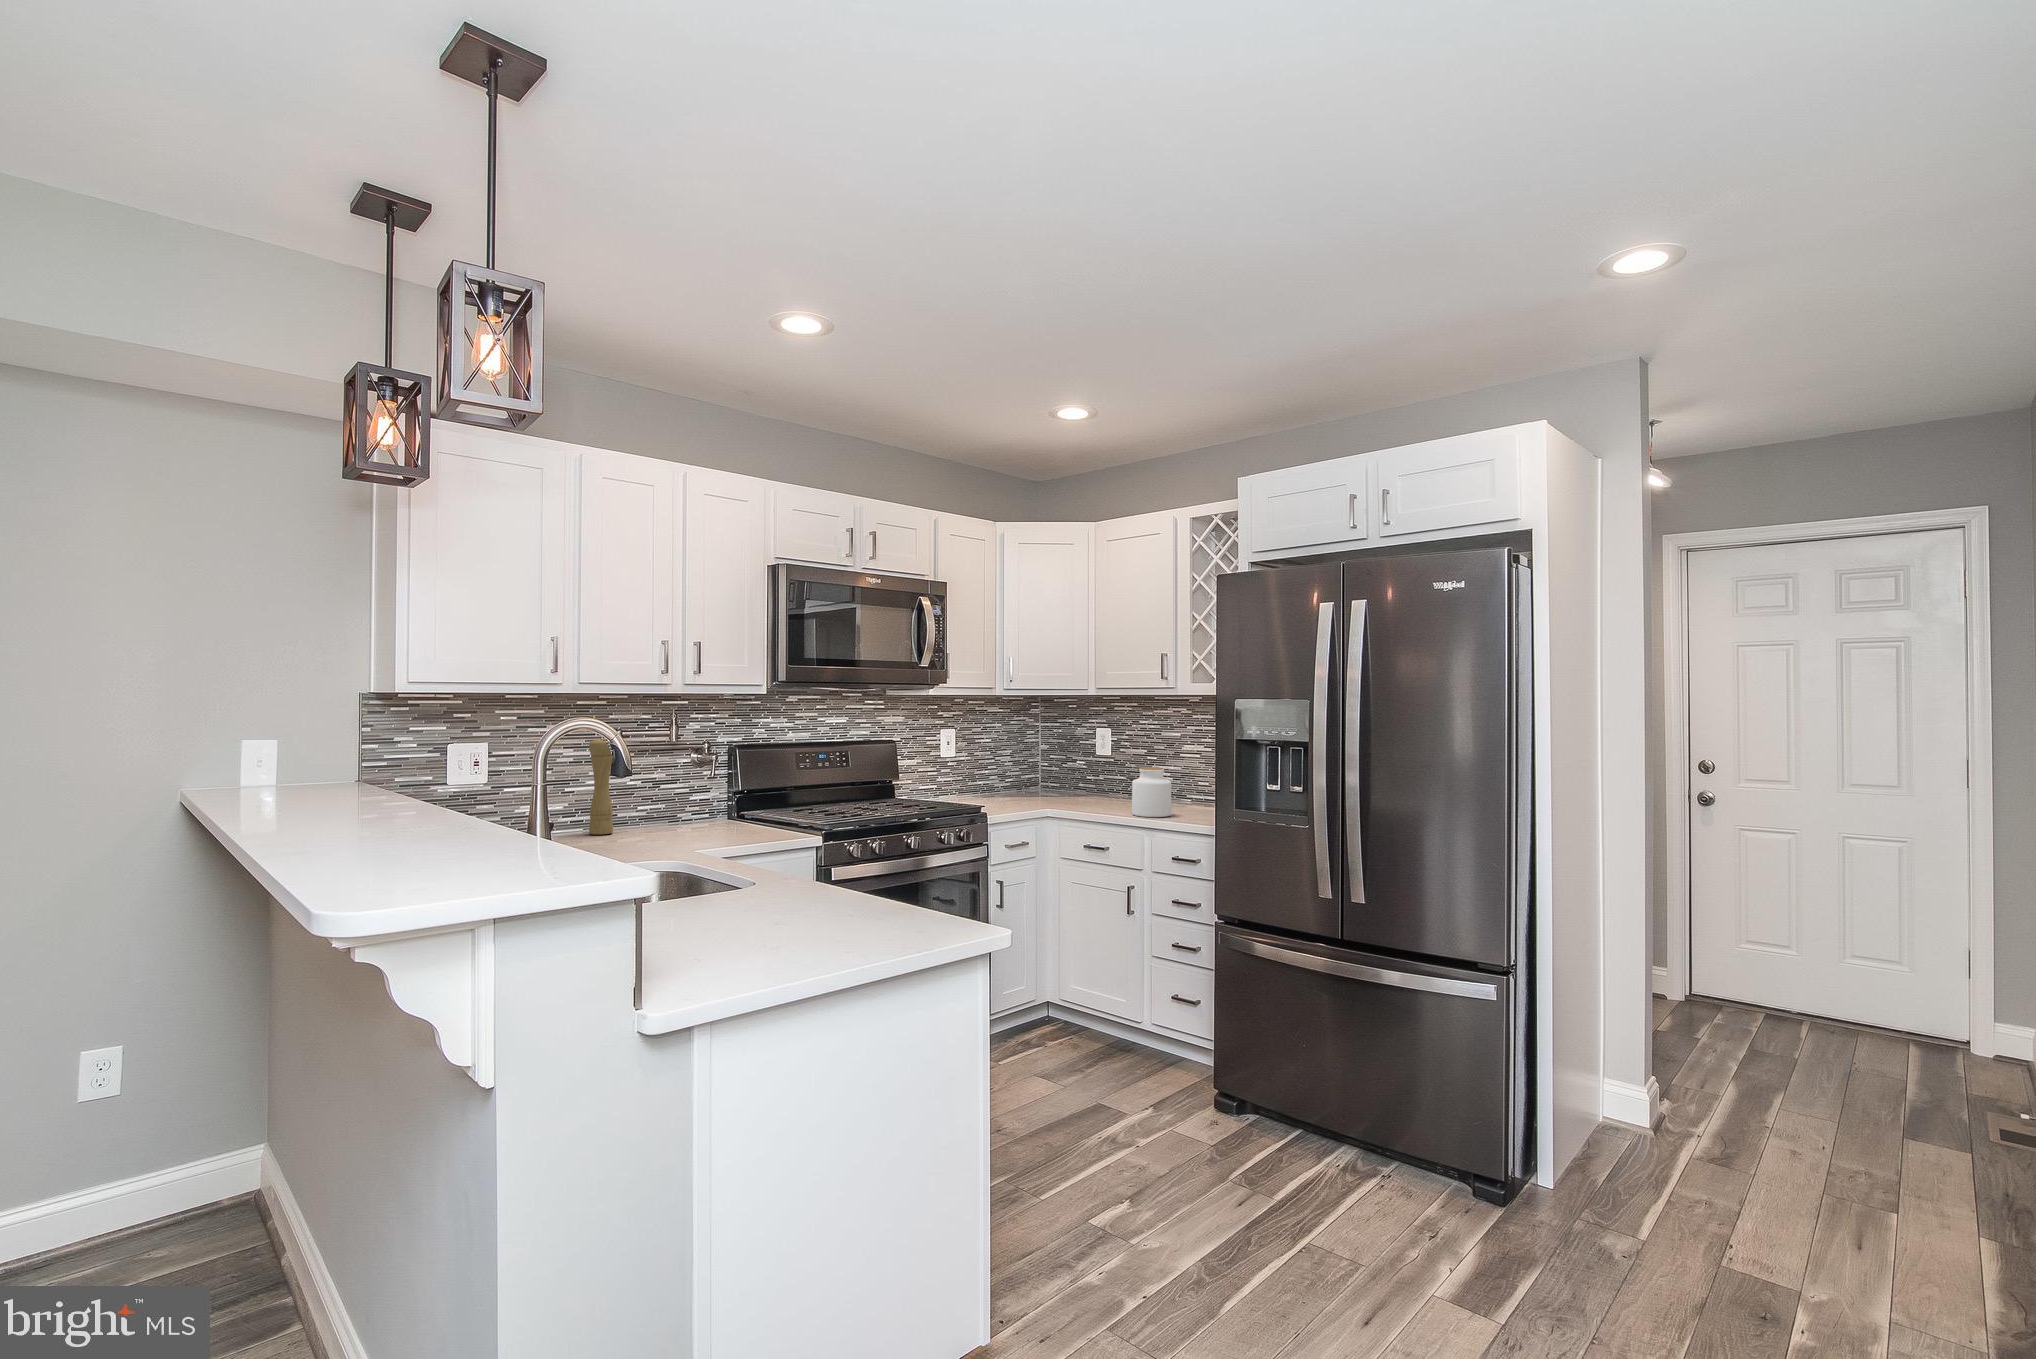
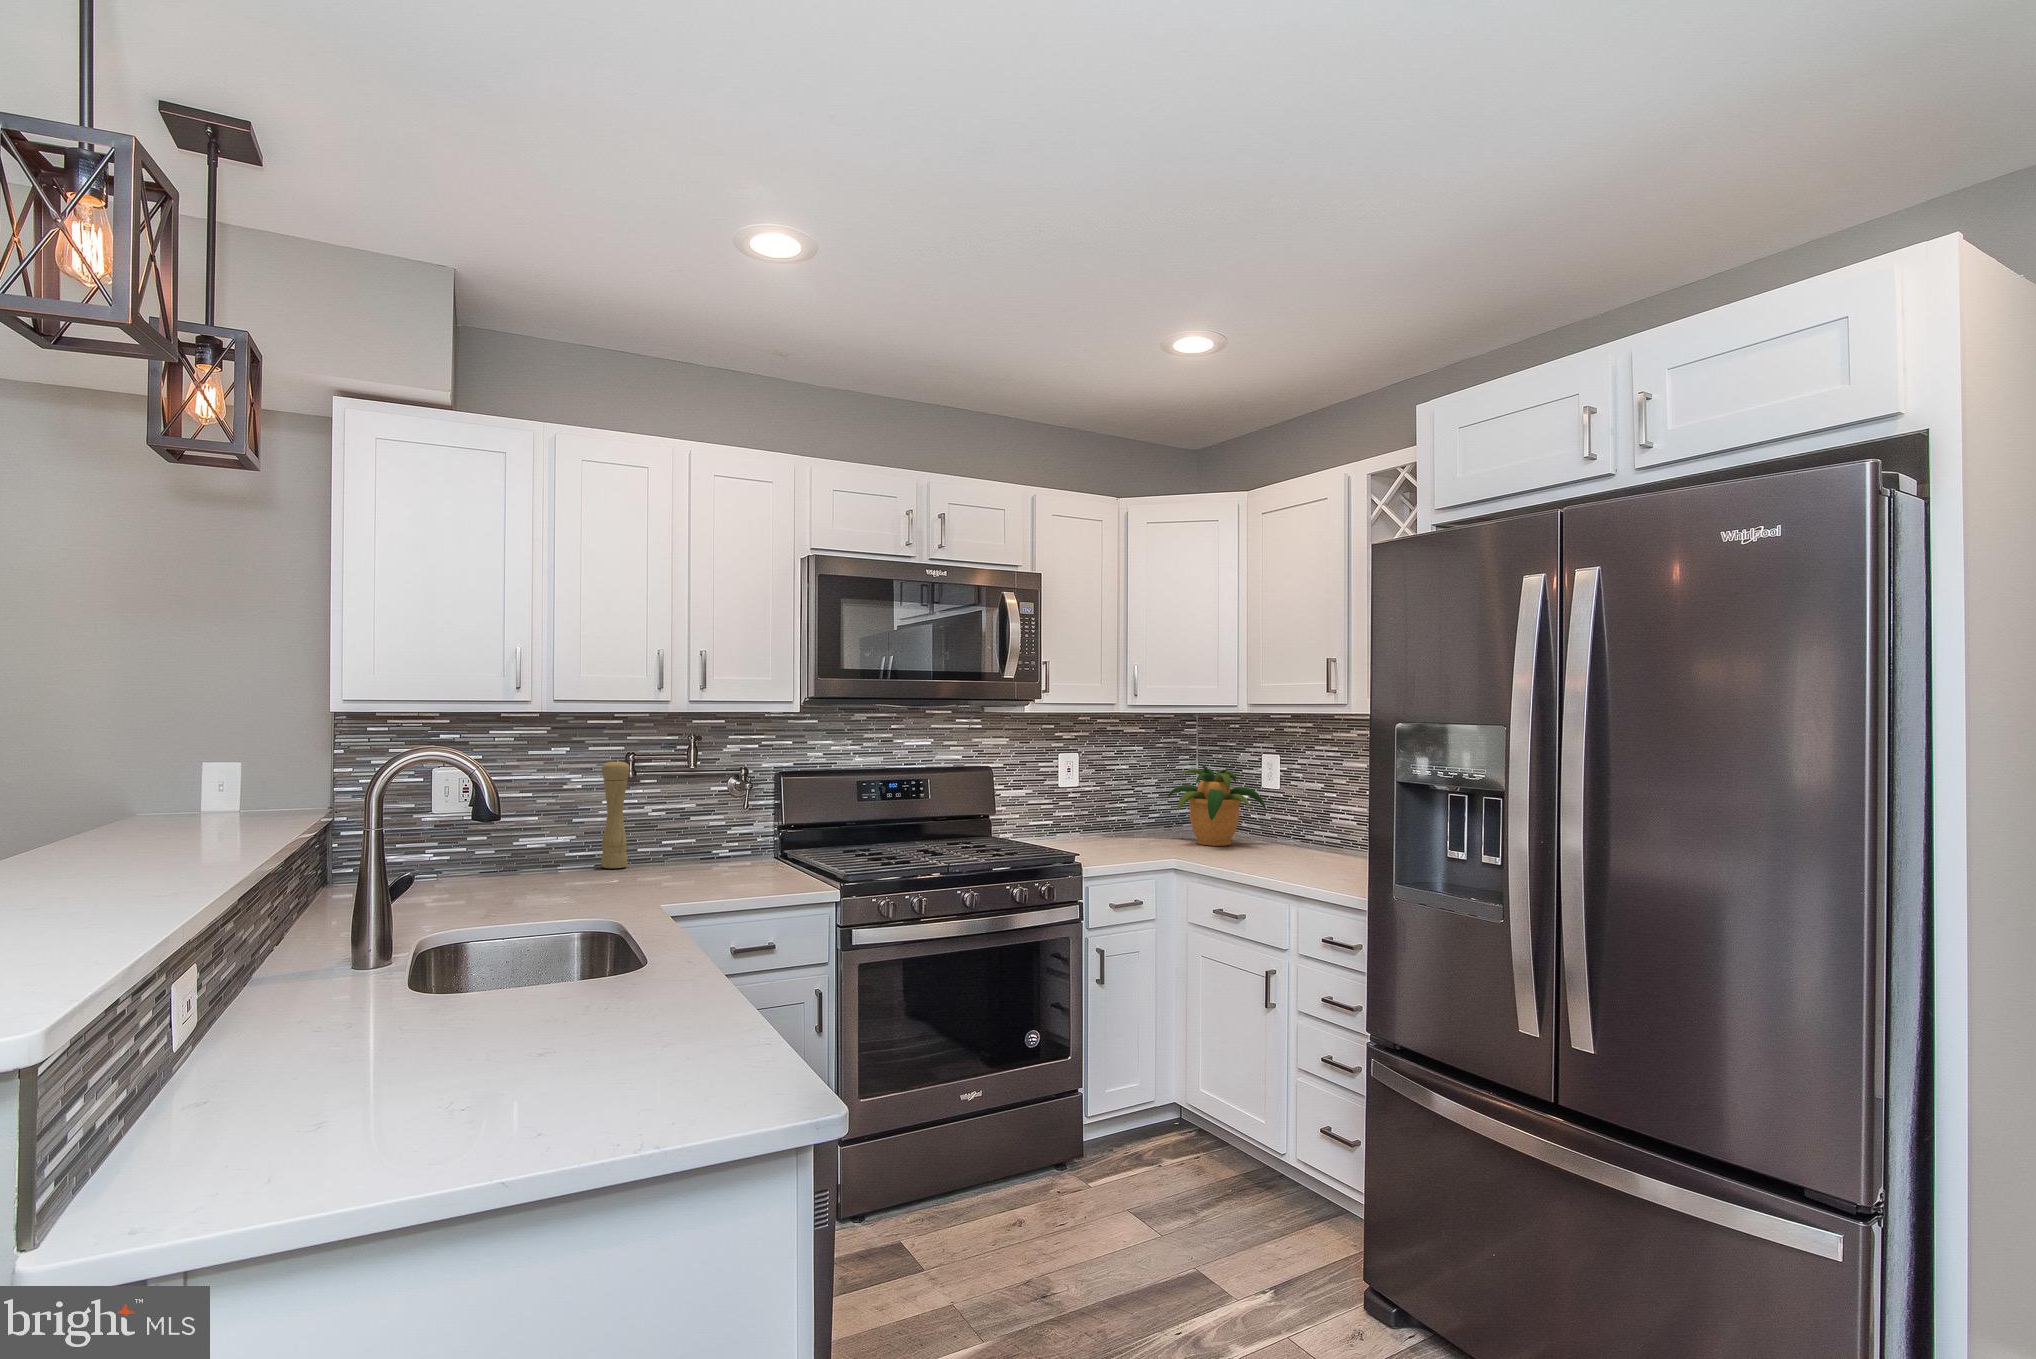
potted plant: none [1027,734,1106,798] -> present [1167,764,1266,846]
jar: present [1132,767,1171,817] -> none [1267,811,1319,877]

